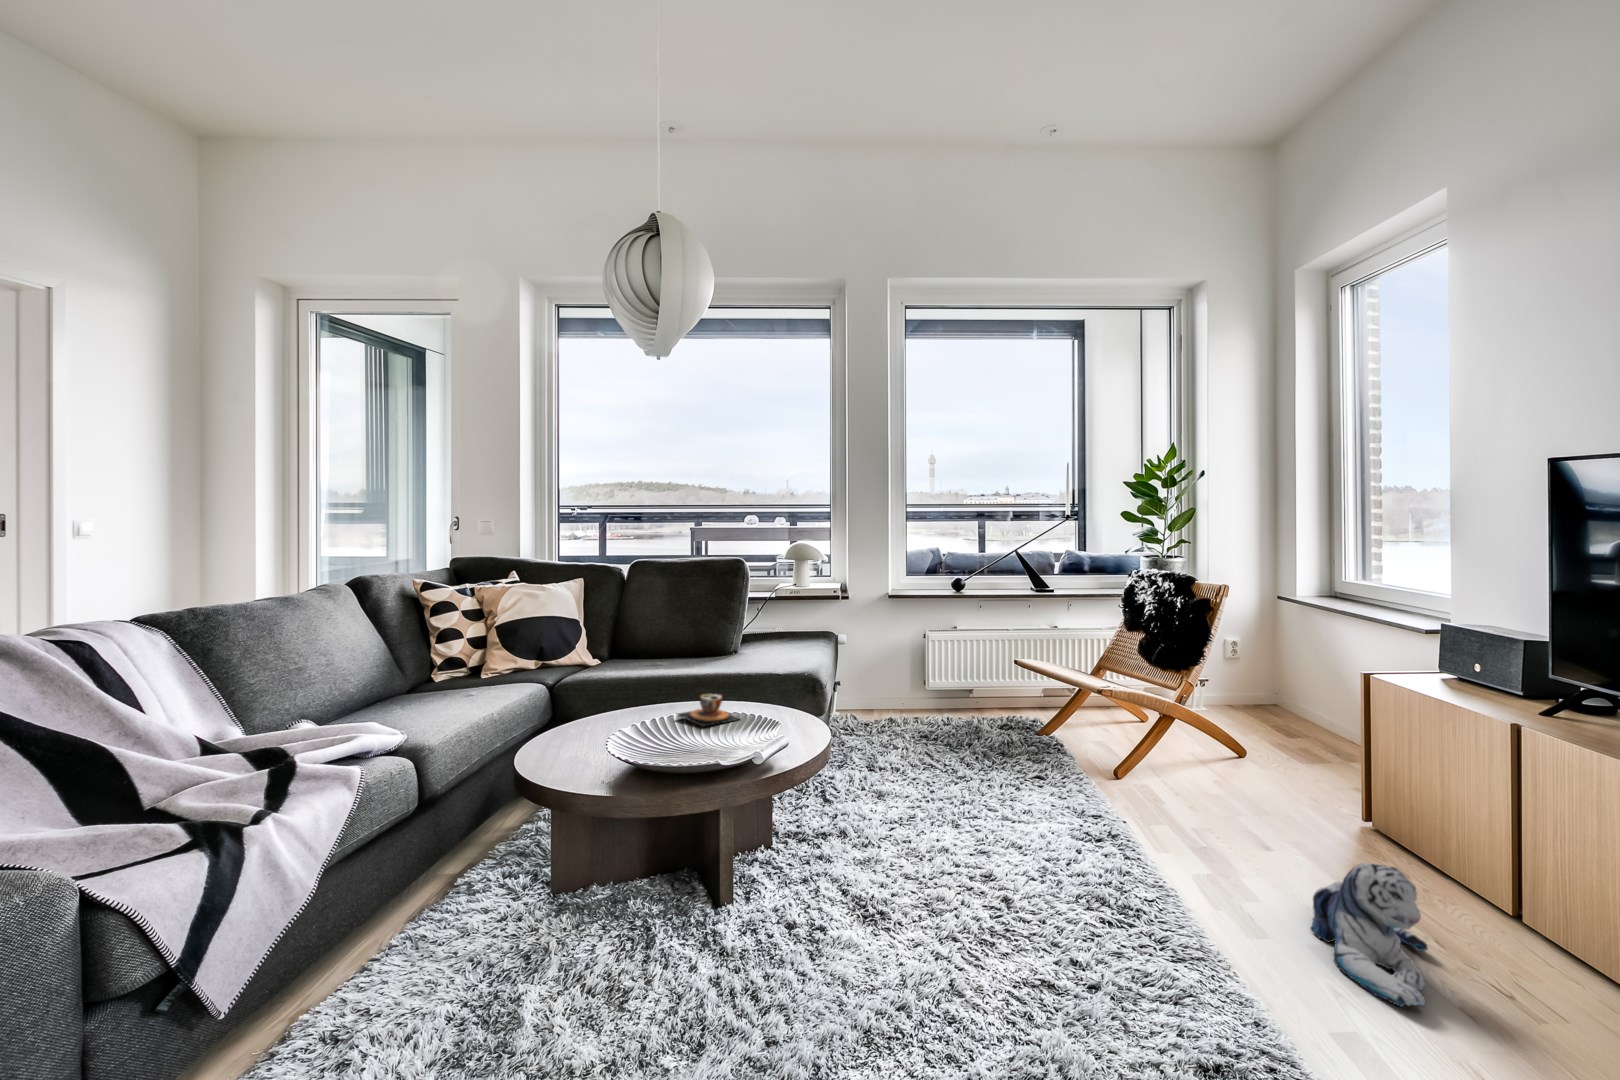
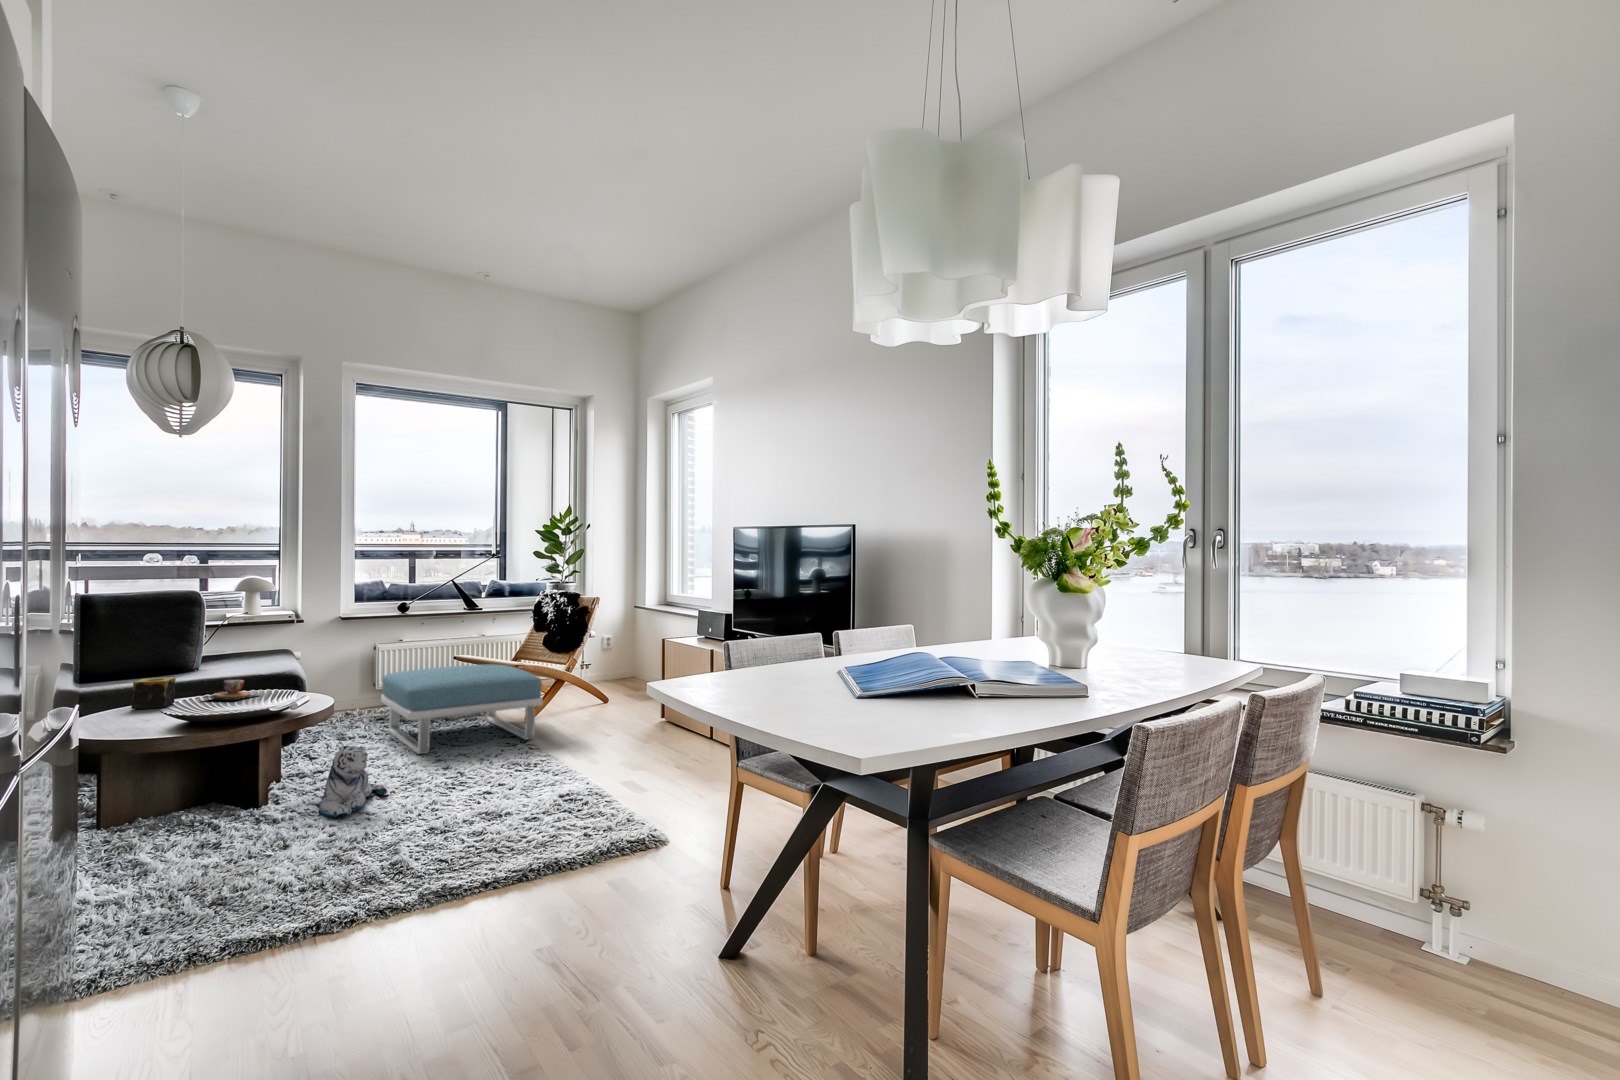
footstool: none [915,680,1139,824] -> present [381,664,543,754]
candle: none [603,684,651,727] -> present [131,678,176,709]
plush toy: present [1310,863,1428,1007] -> present [319,746,387,818]

